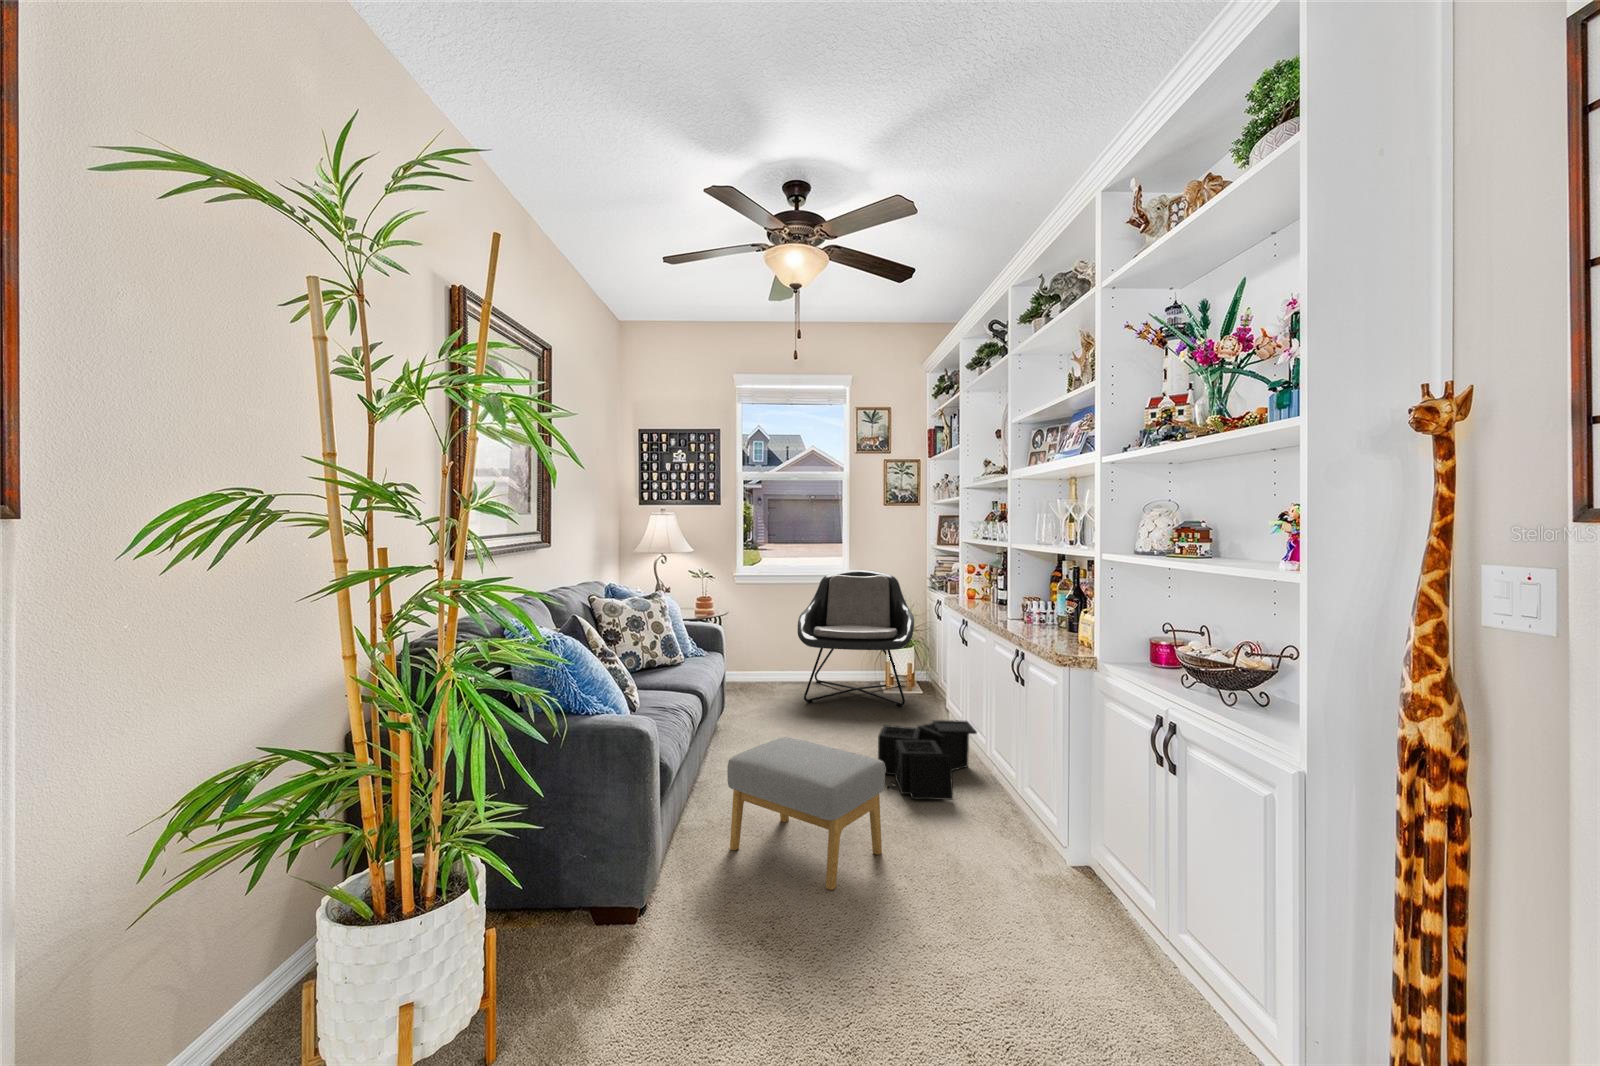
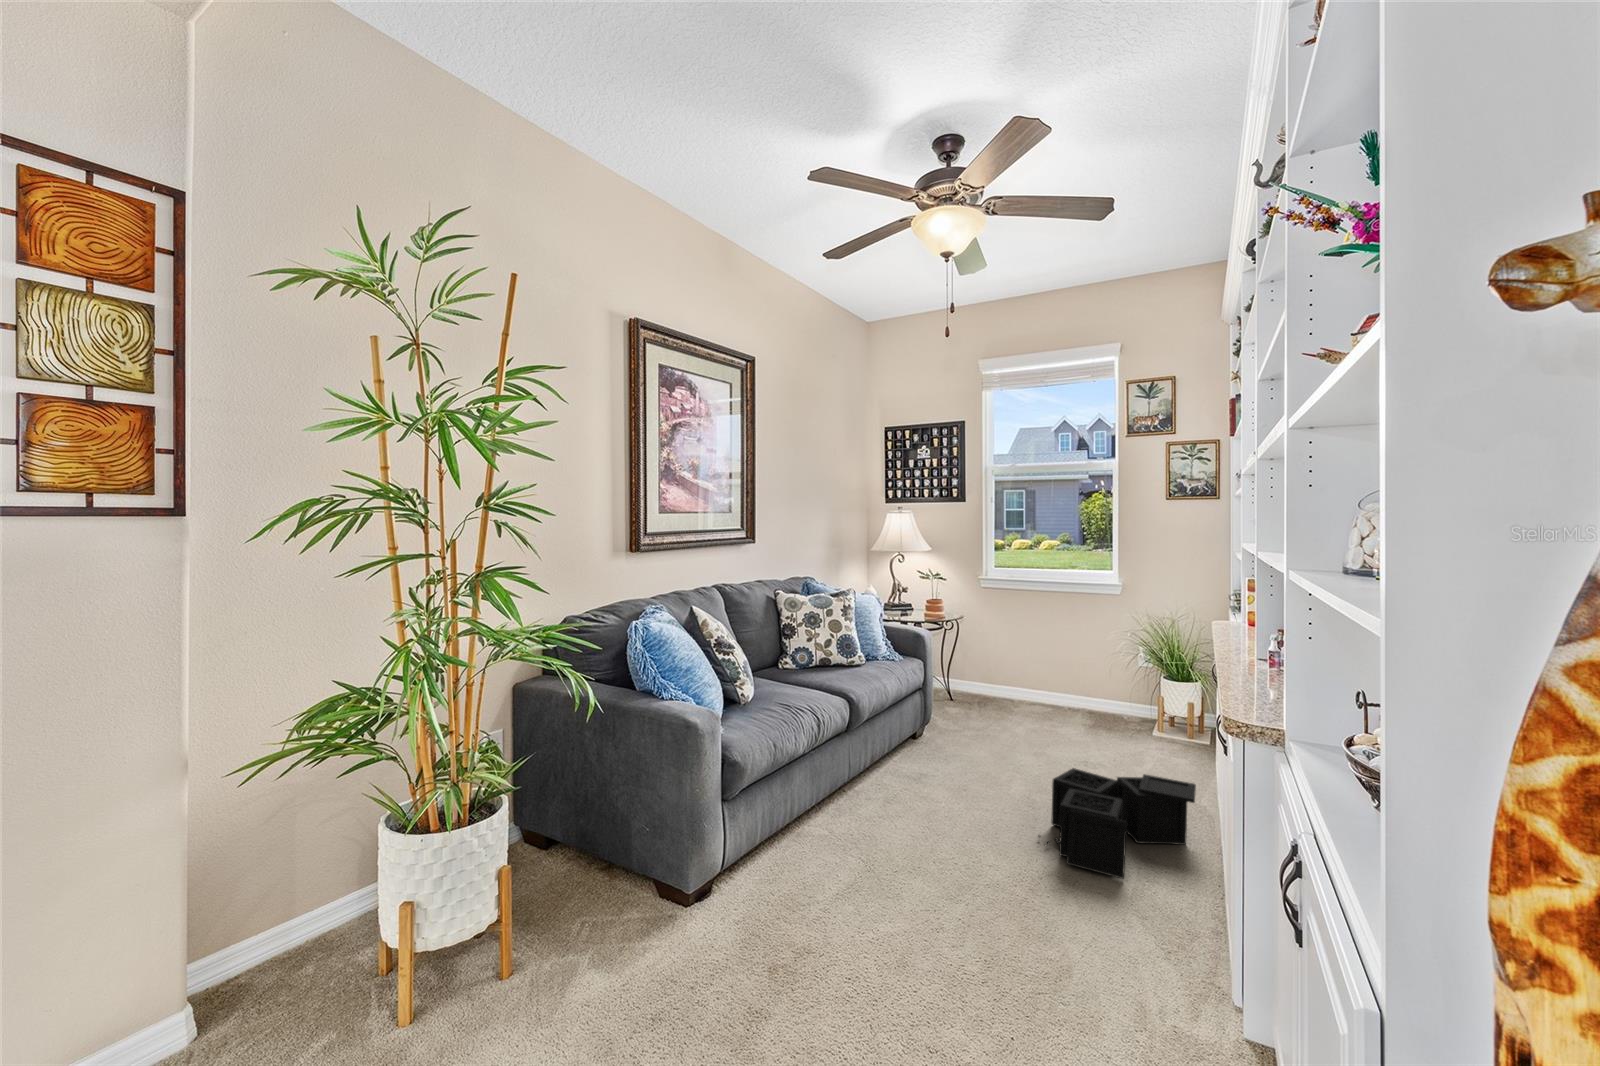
lounge chair: present [798,570,914,707] -> none [1026,579,1186,753]
footstool: present [727,737,885,890] -> none [820,757,981,935]

